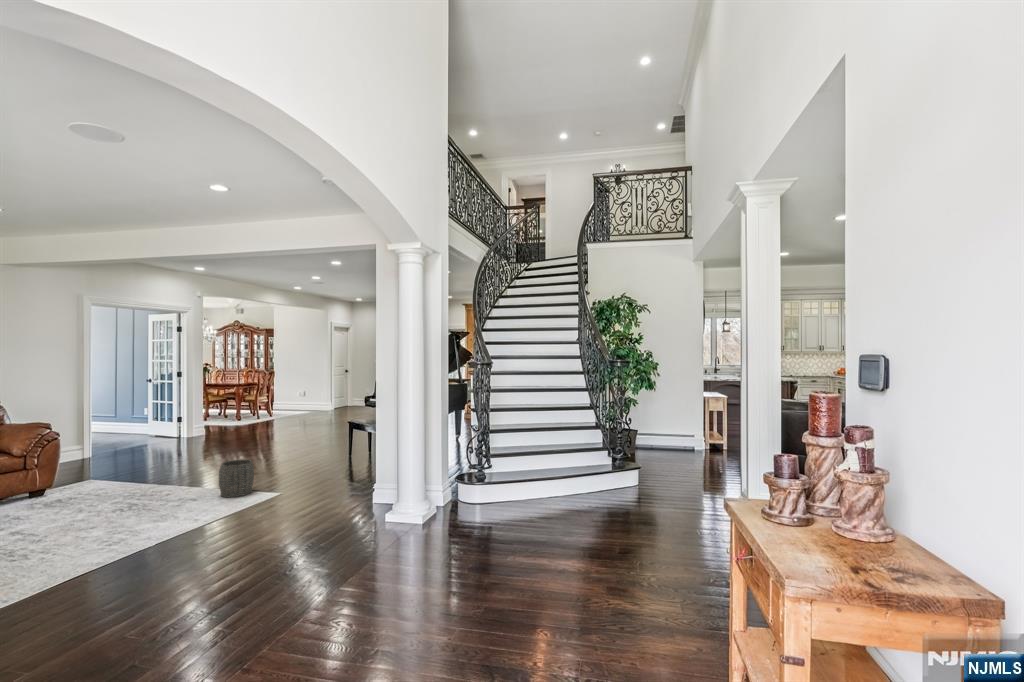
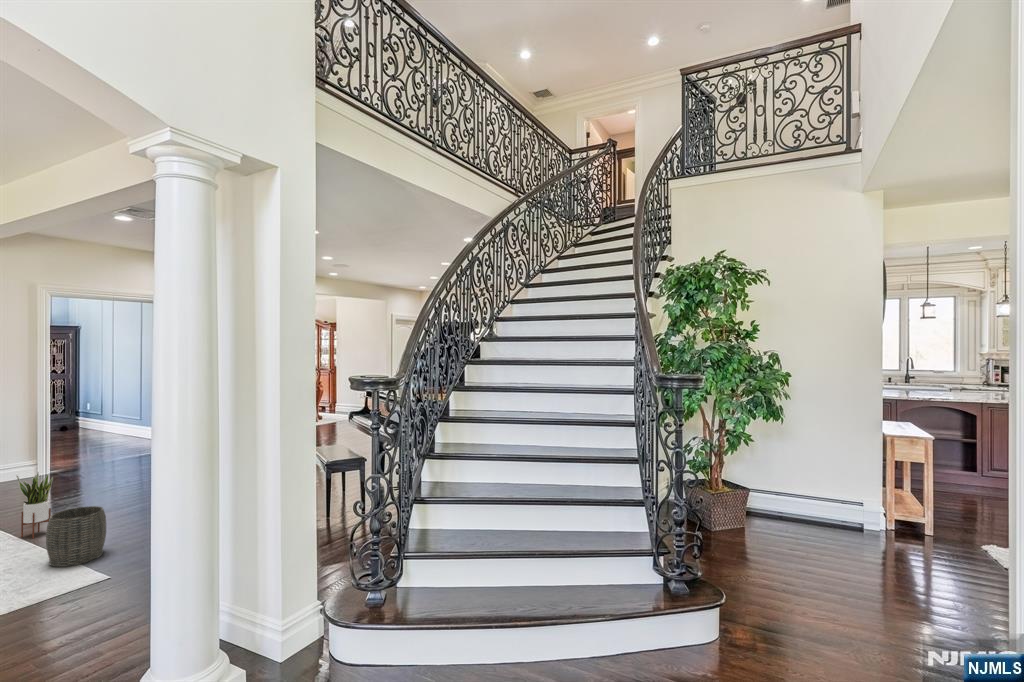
potted plant: none [166,442,186,489] -> present [16,472,53,539]

